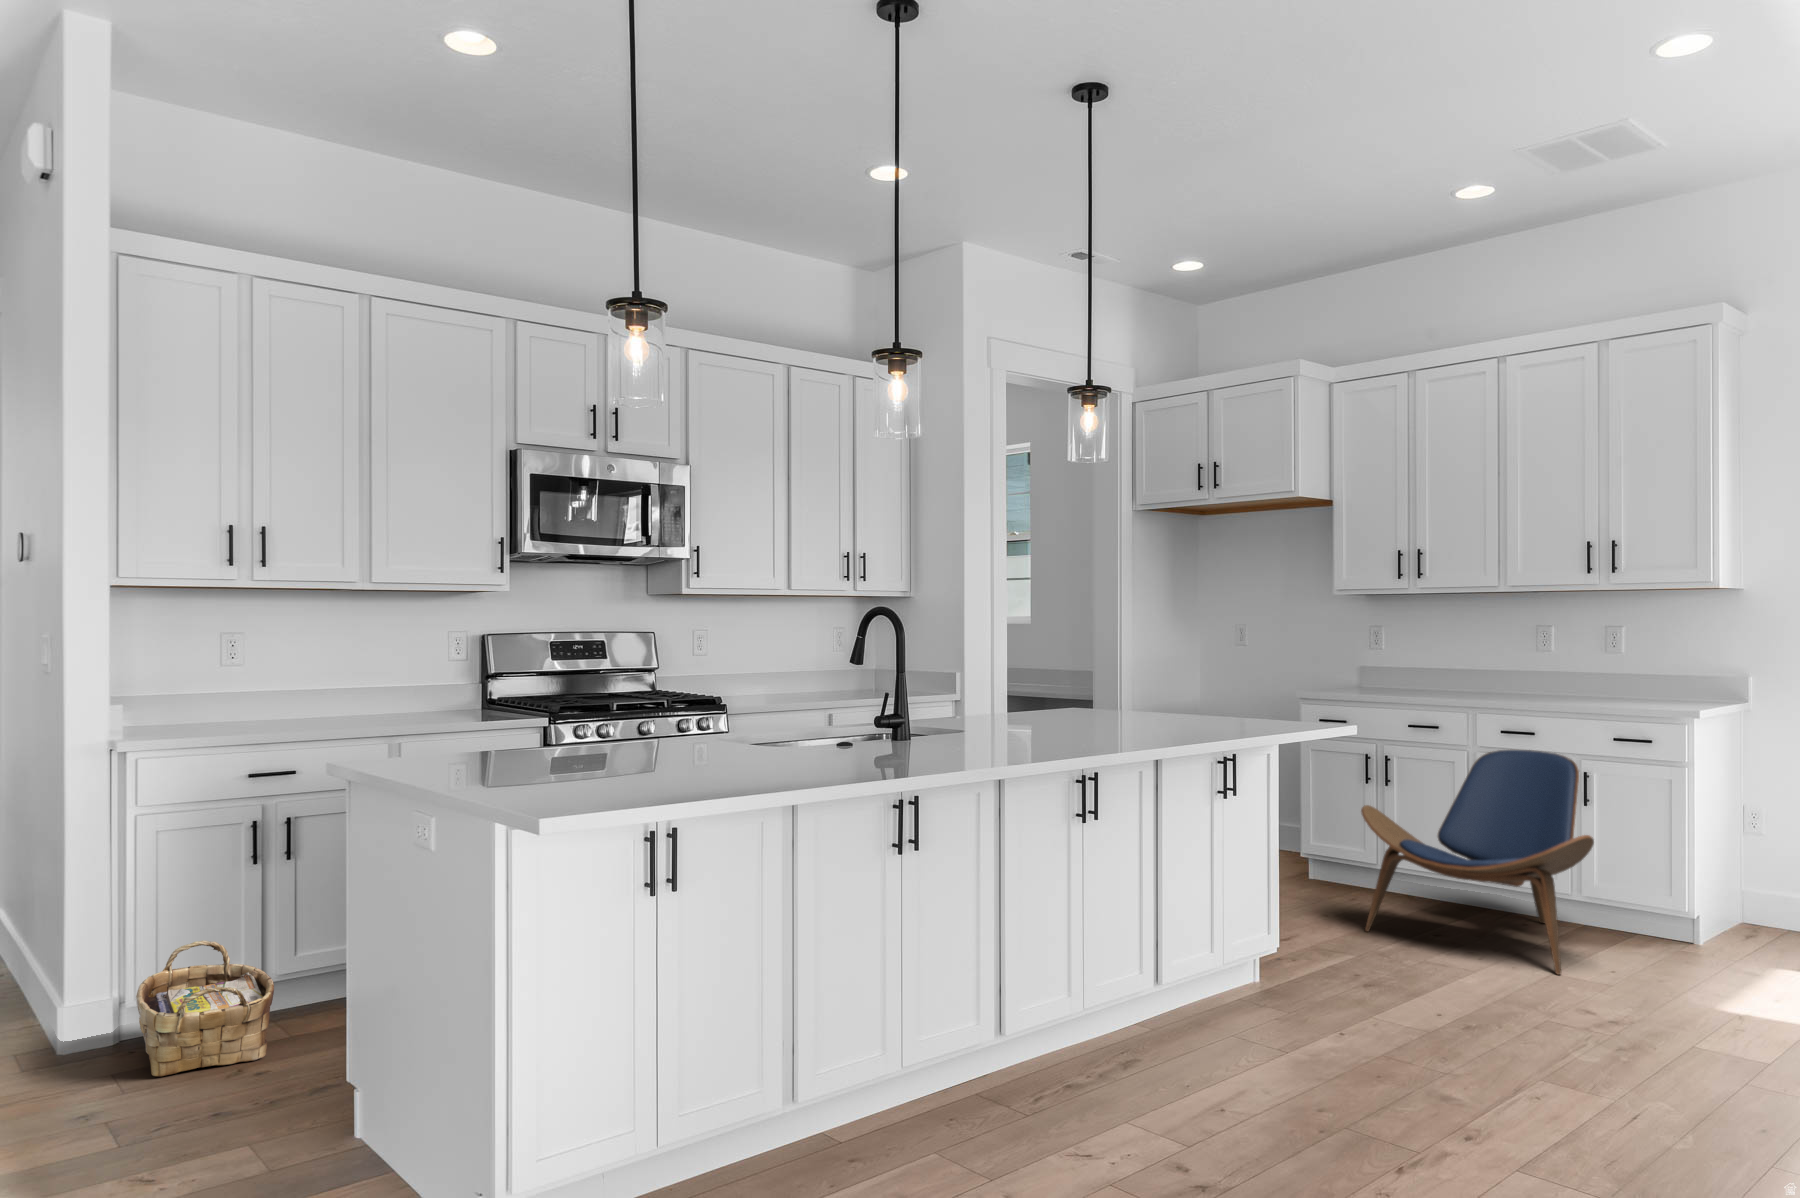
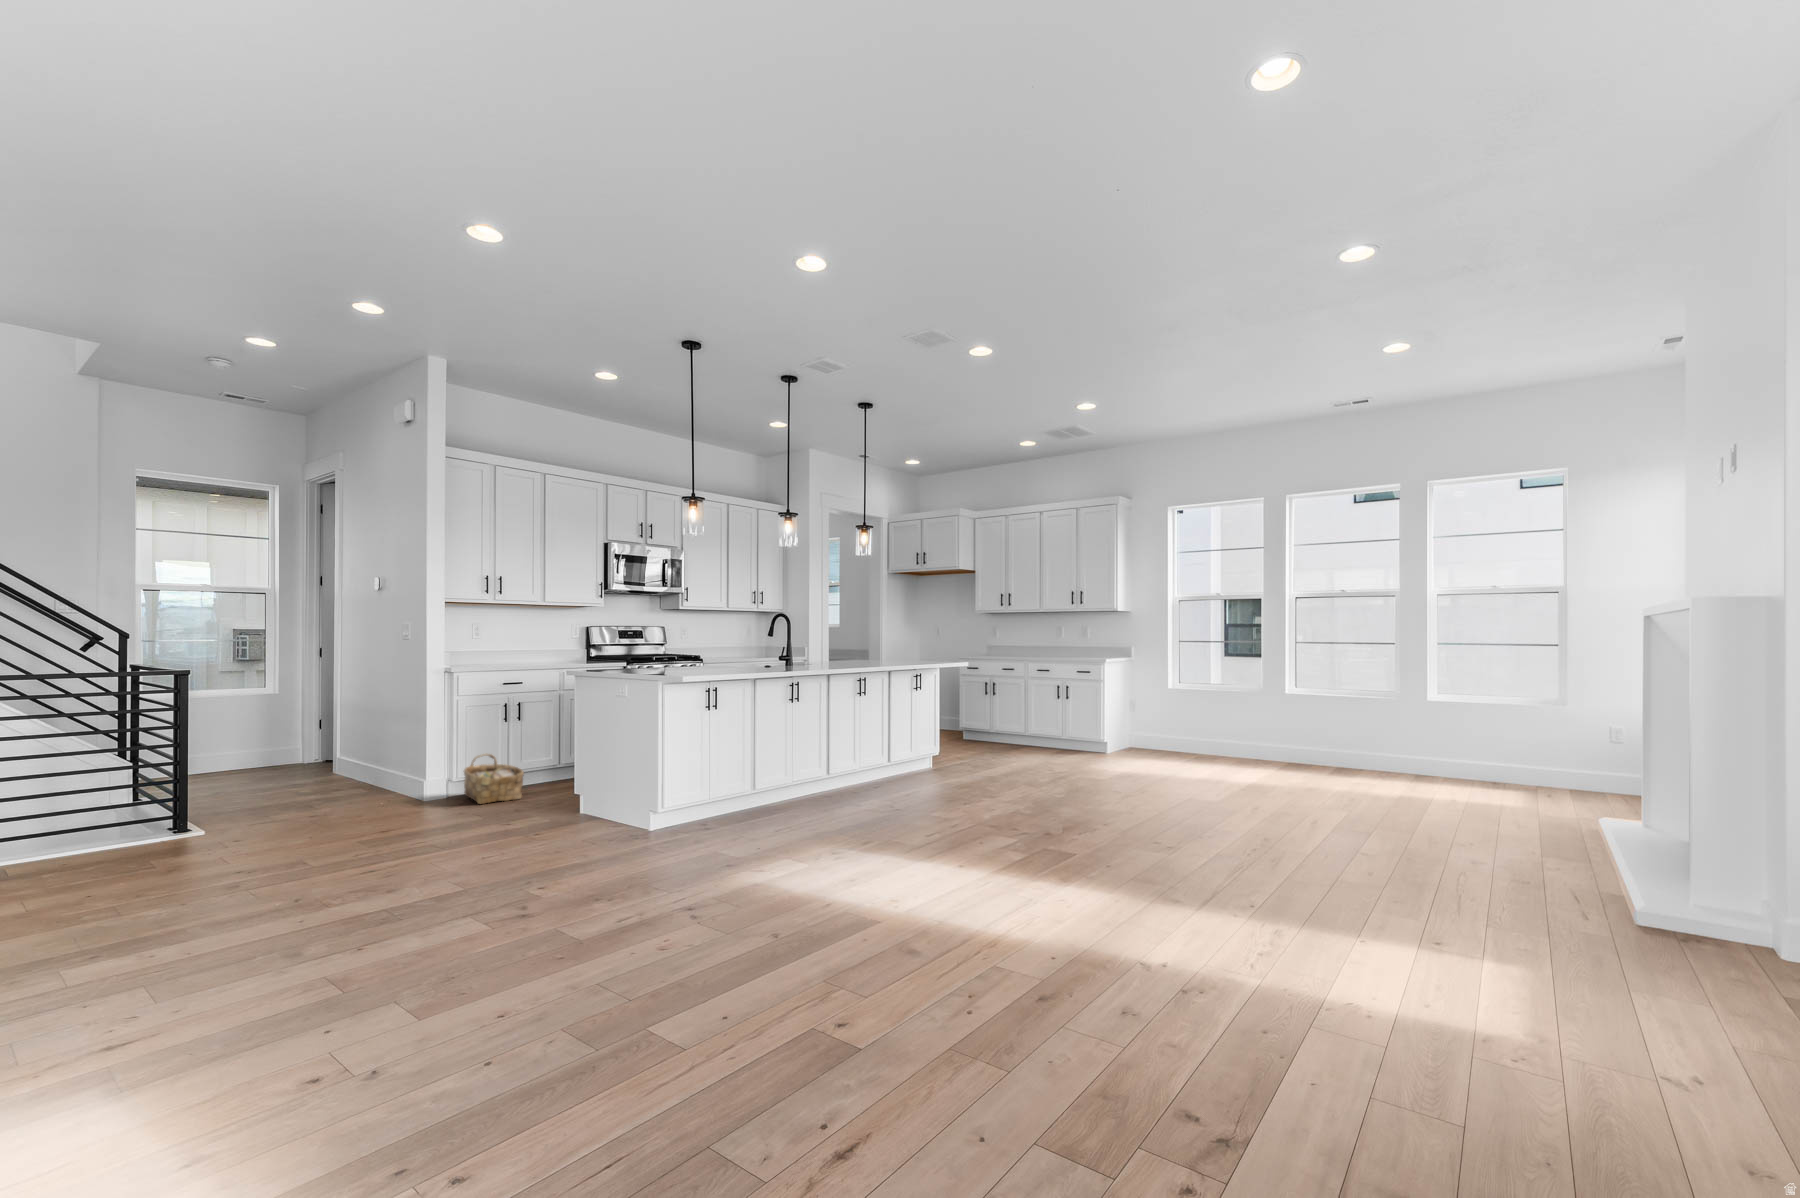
lounge chair: present [1361,750,1594,975] -> none [978,677,1063,763]

